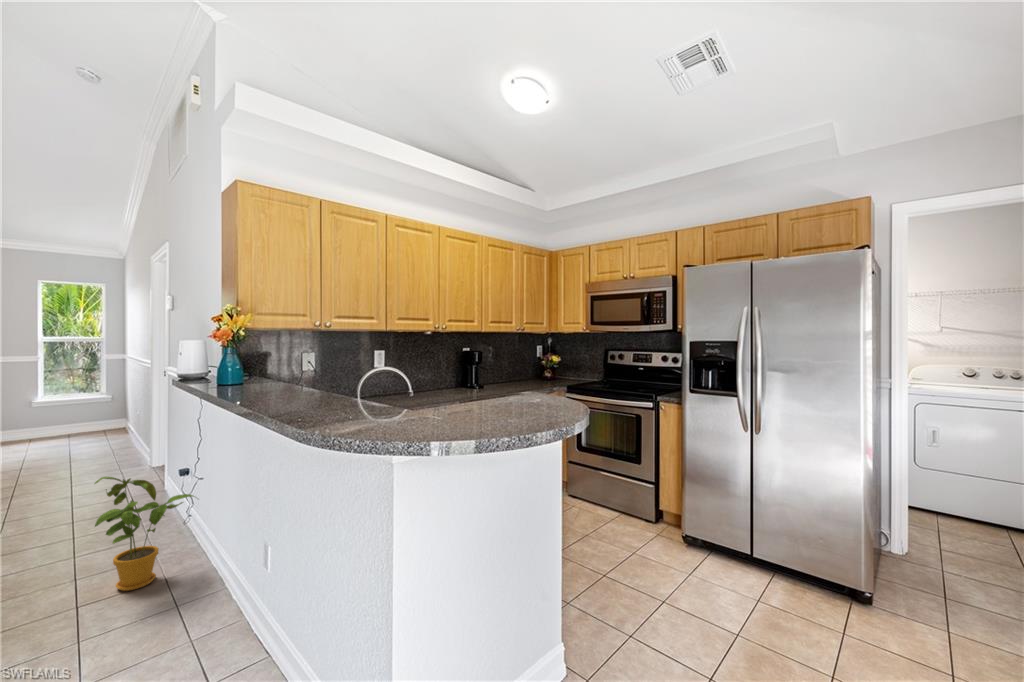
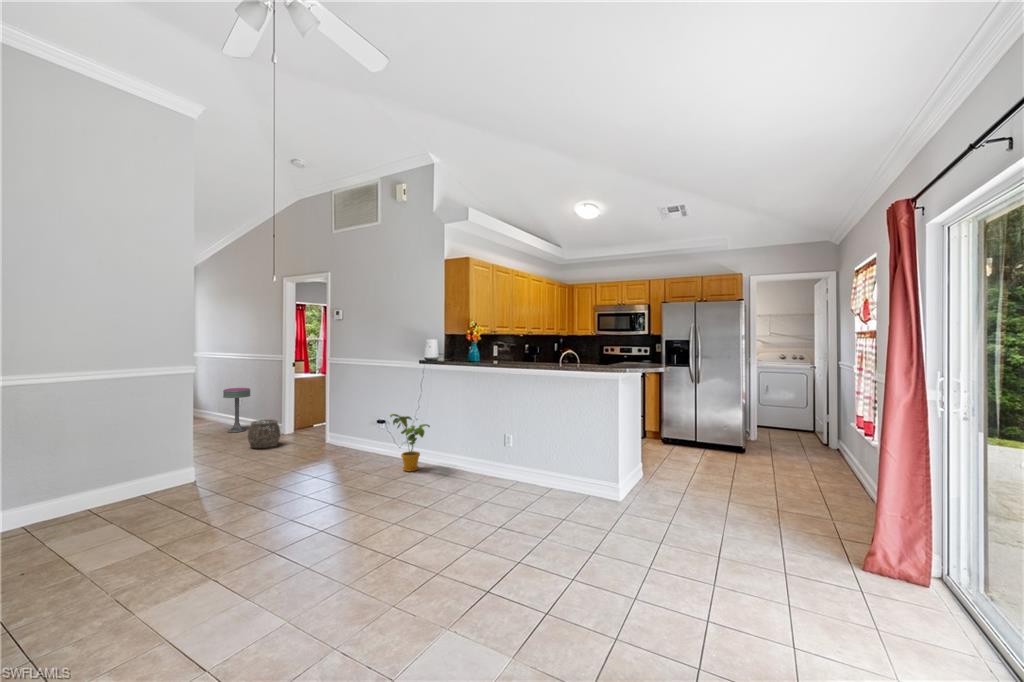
bar stool: none [67,403,110,464] -> present [223,388,250,432]
woven basket: none [24,455,85,501] -> present [248,420,280,448]

